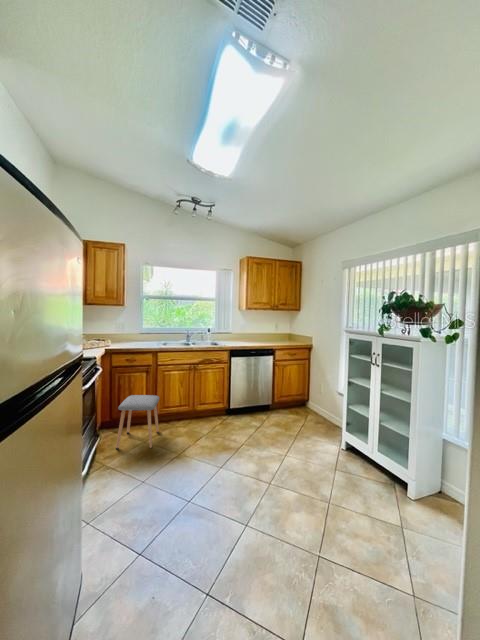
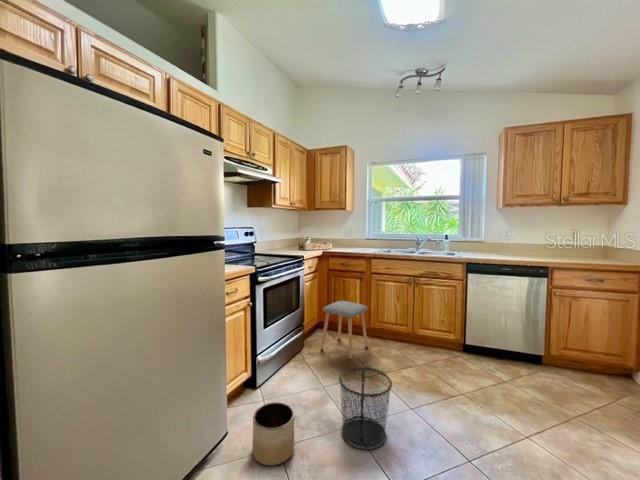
waste bin: none [181,448,224,517] -> present [339,367,392,449]
planter: none [113,512,158,582] -> present [252,402,294,466]

